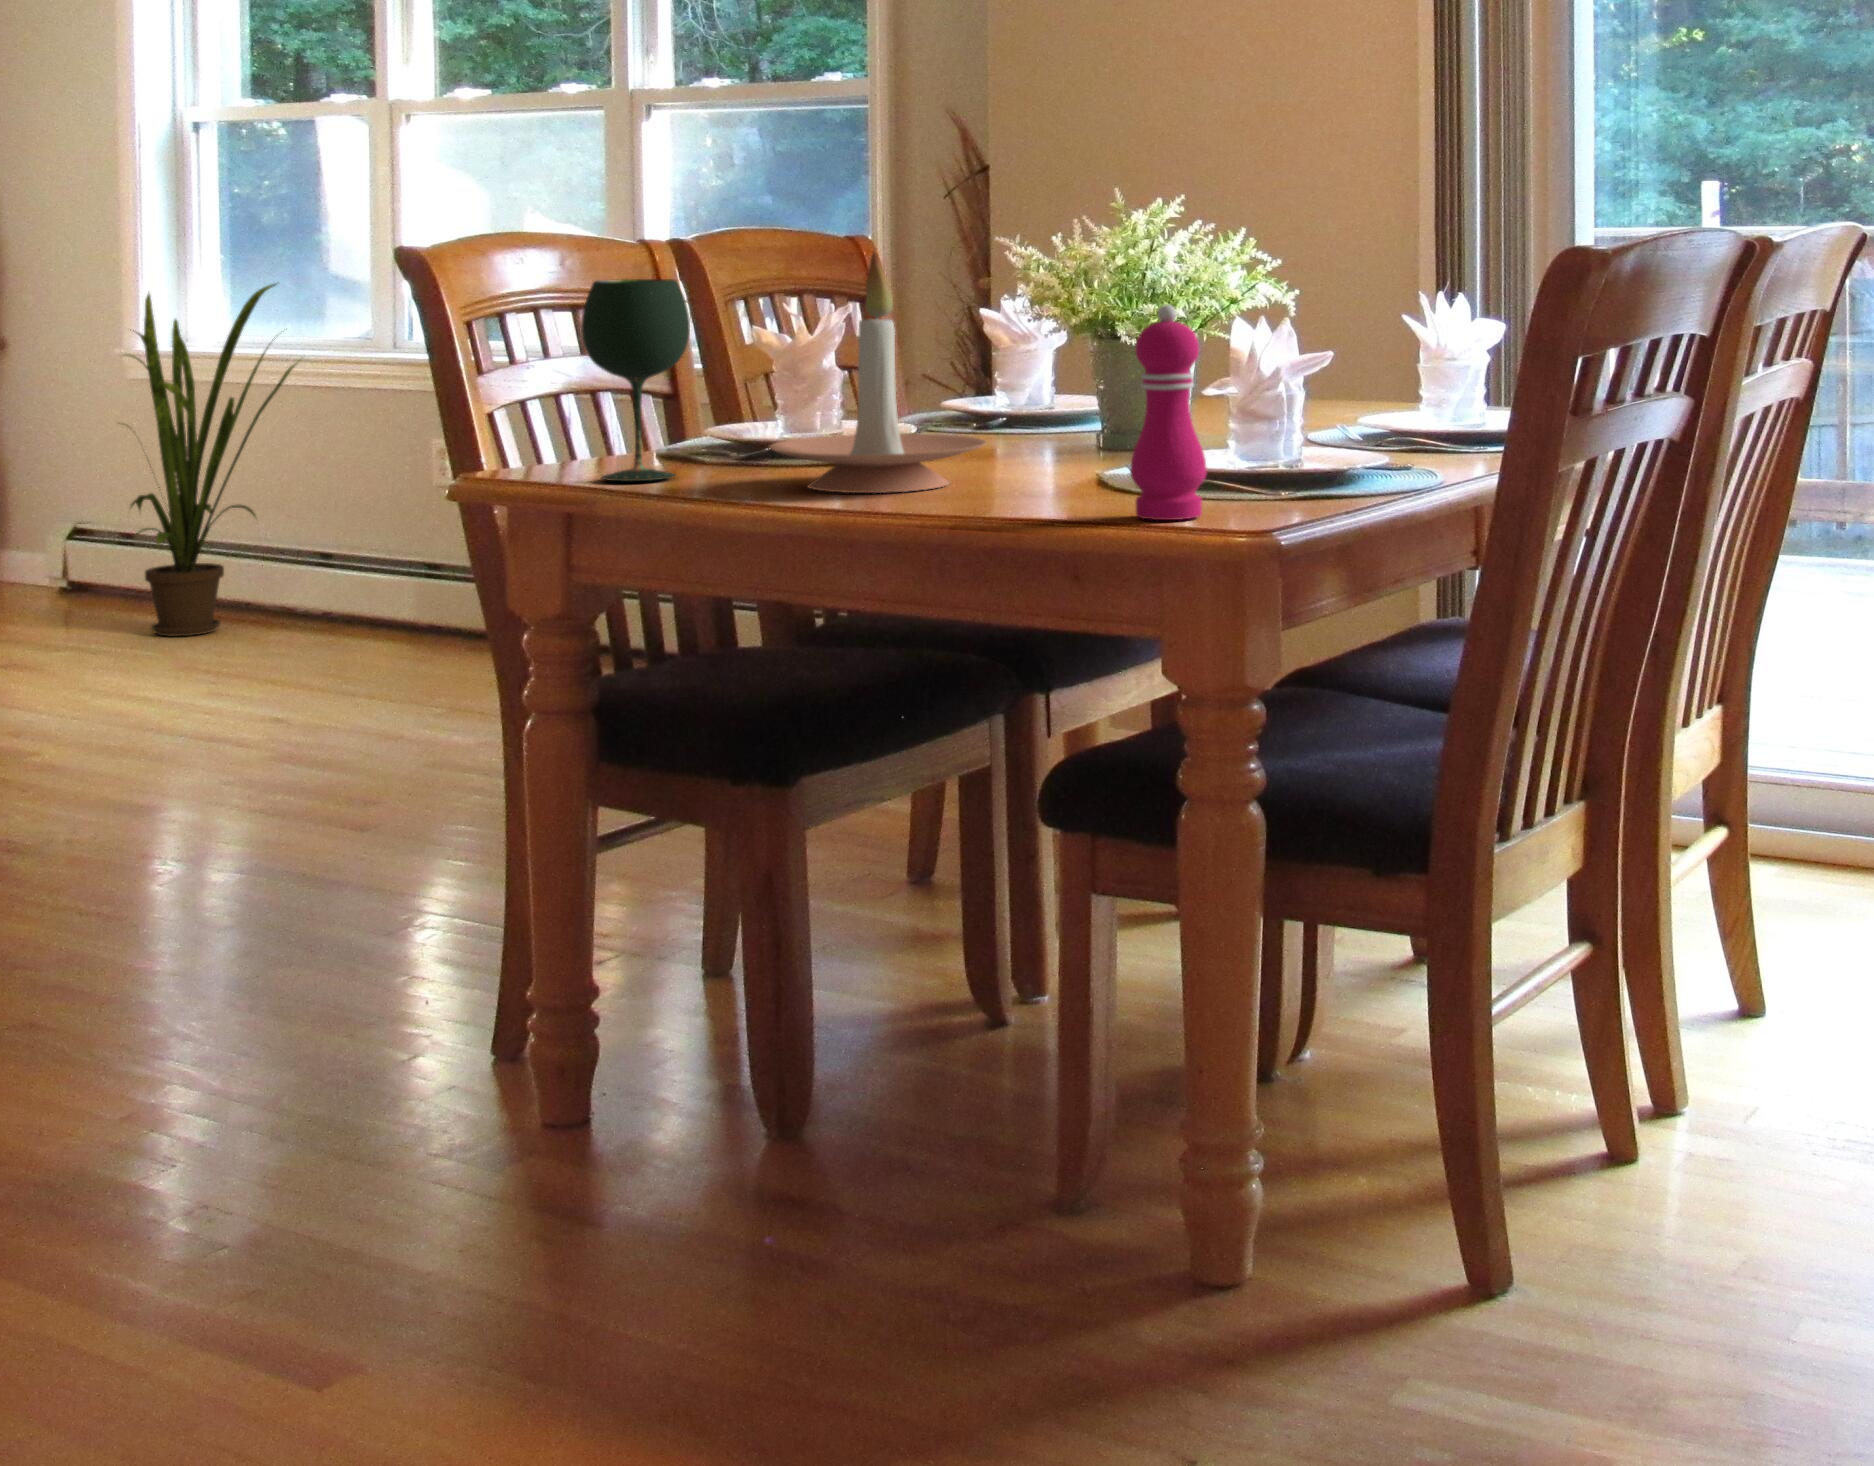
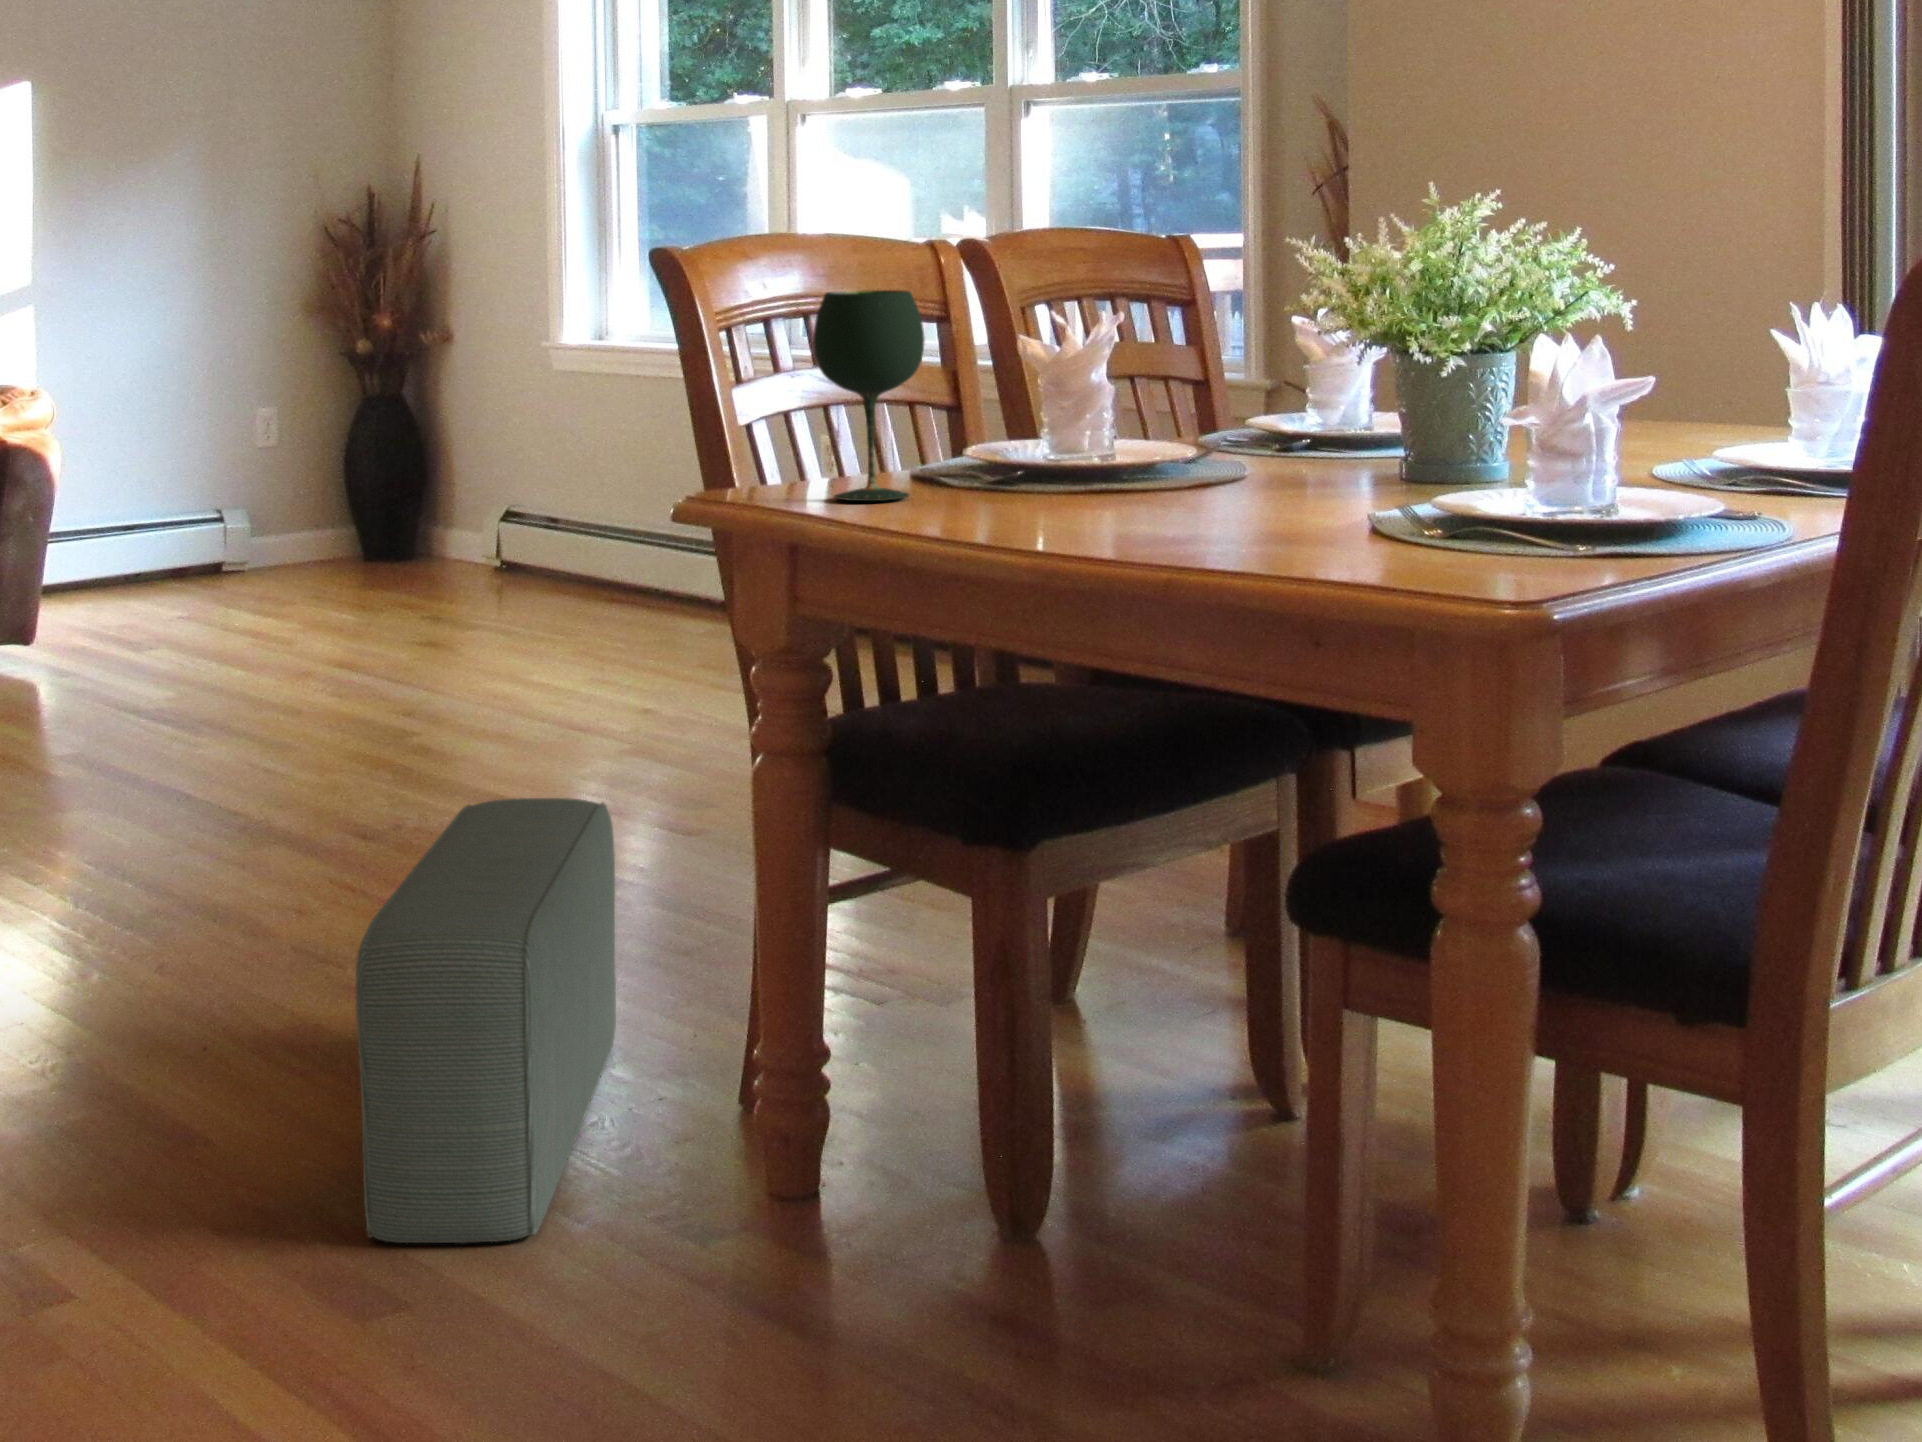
candle holder: present [769,252,986,493] -> none [989,261,1222,521]
house plant: present [118,282,303,636] -> none [529,286,706,633]
pepper mill: present [1130,305,1207,520] -> none [1338,322,1425,563]
pouf: none [109,793,340,1249] -> present [356,798,616,1243]

